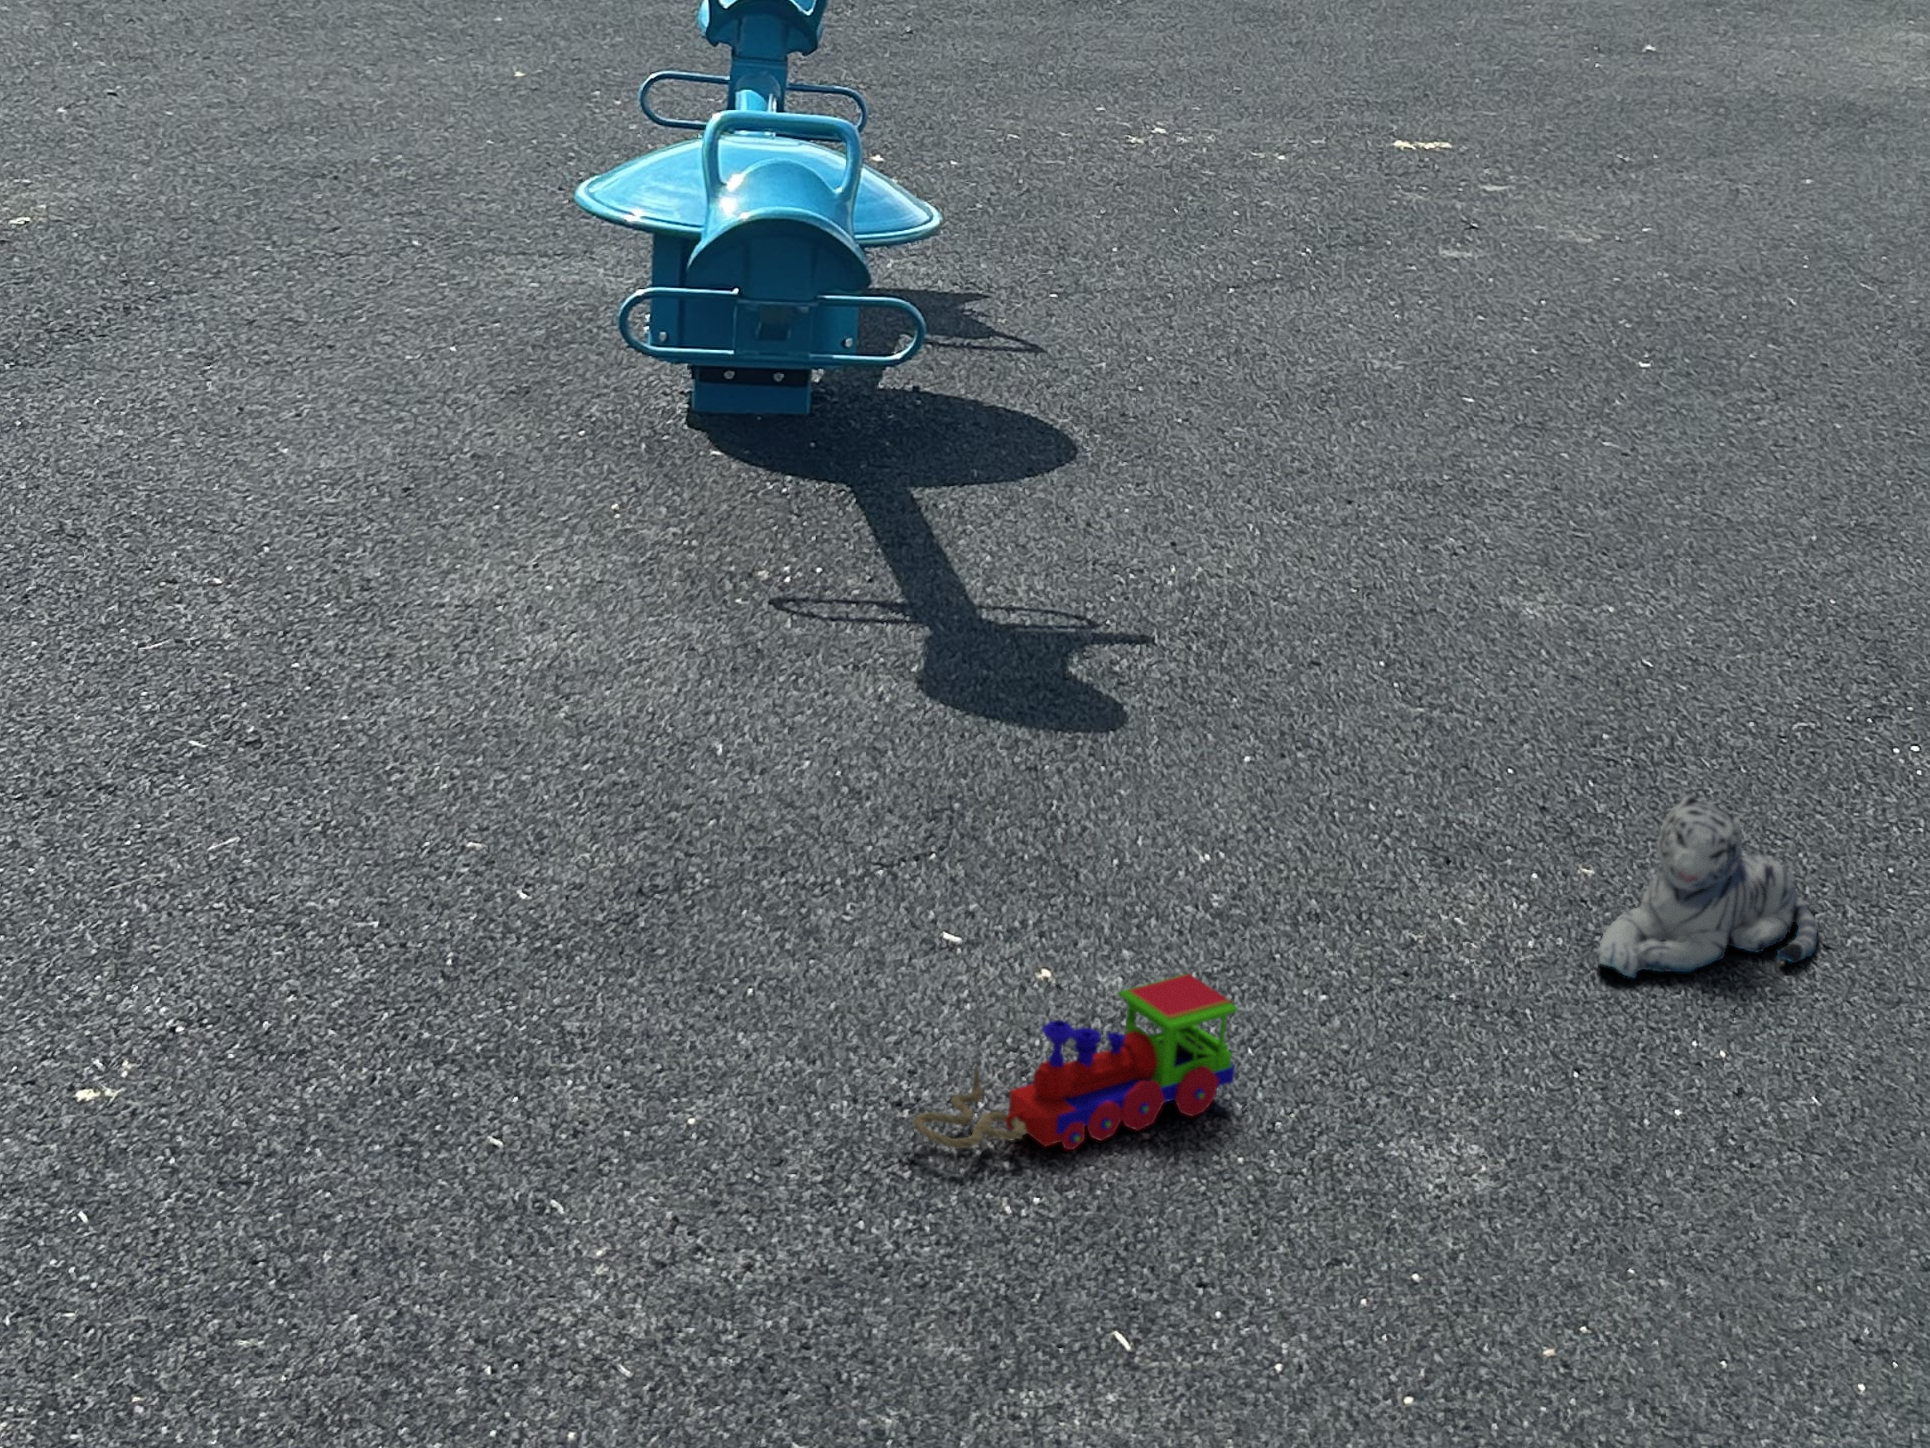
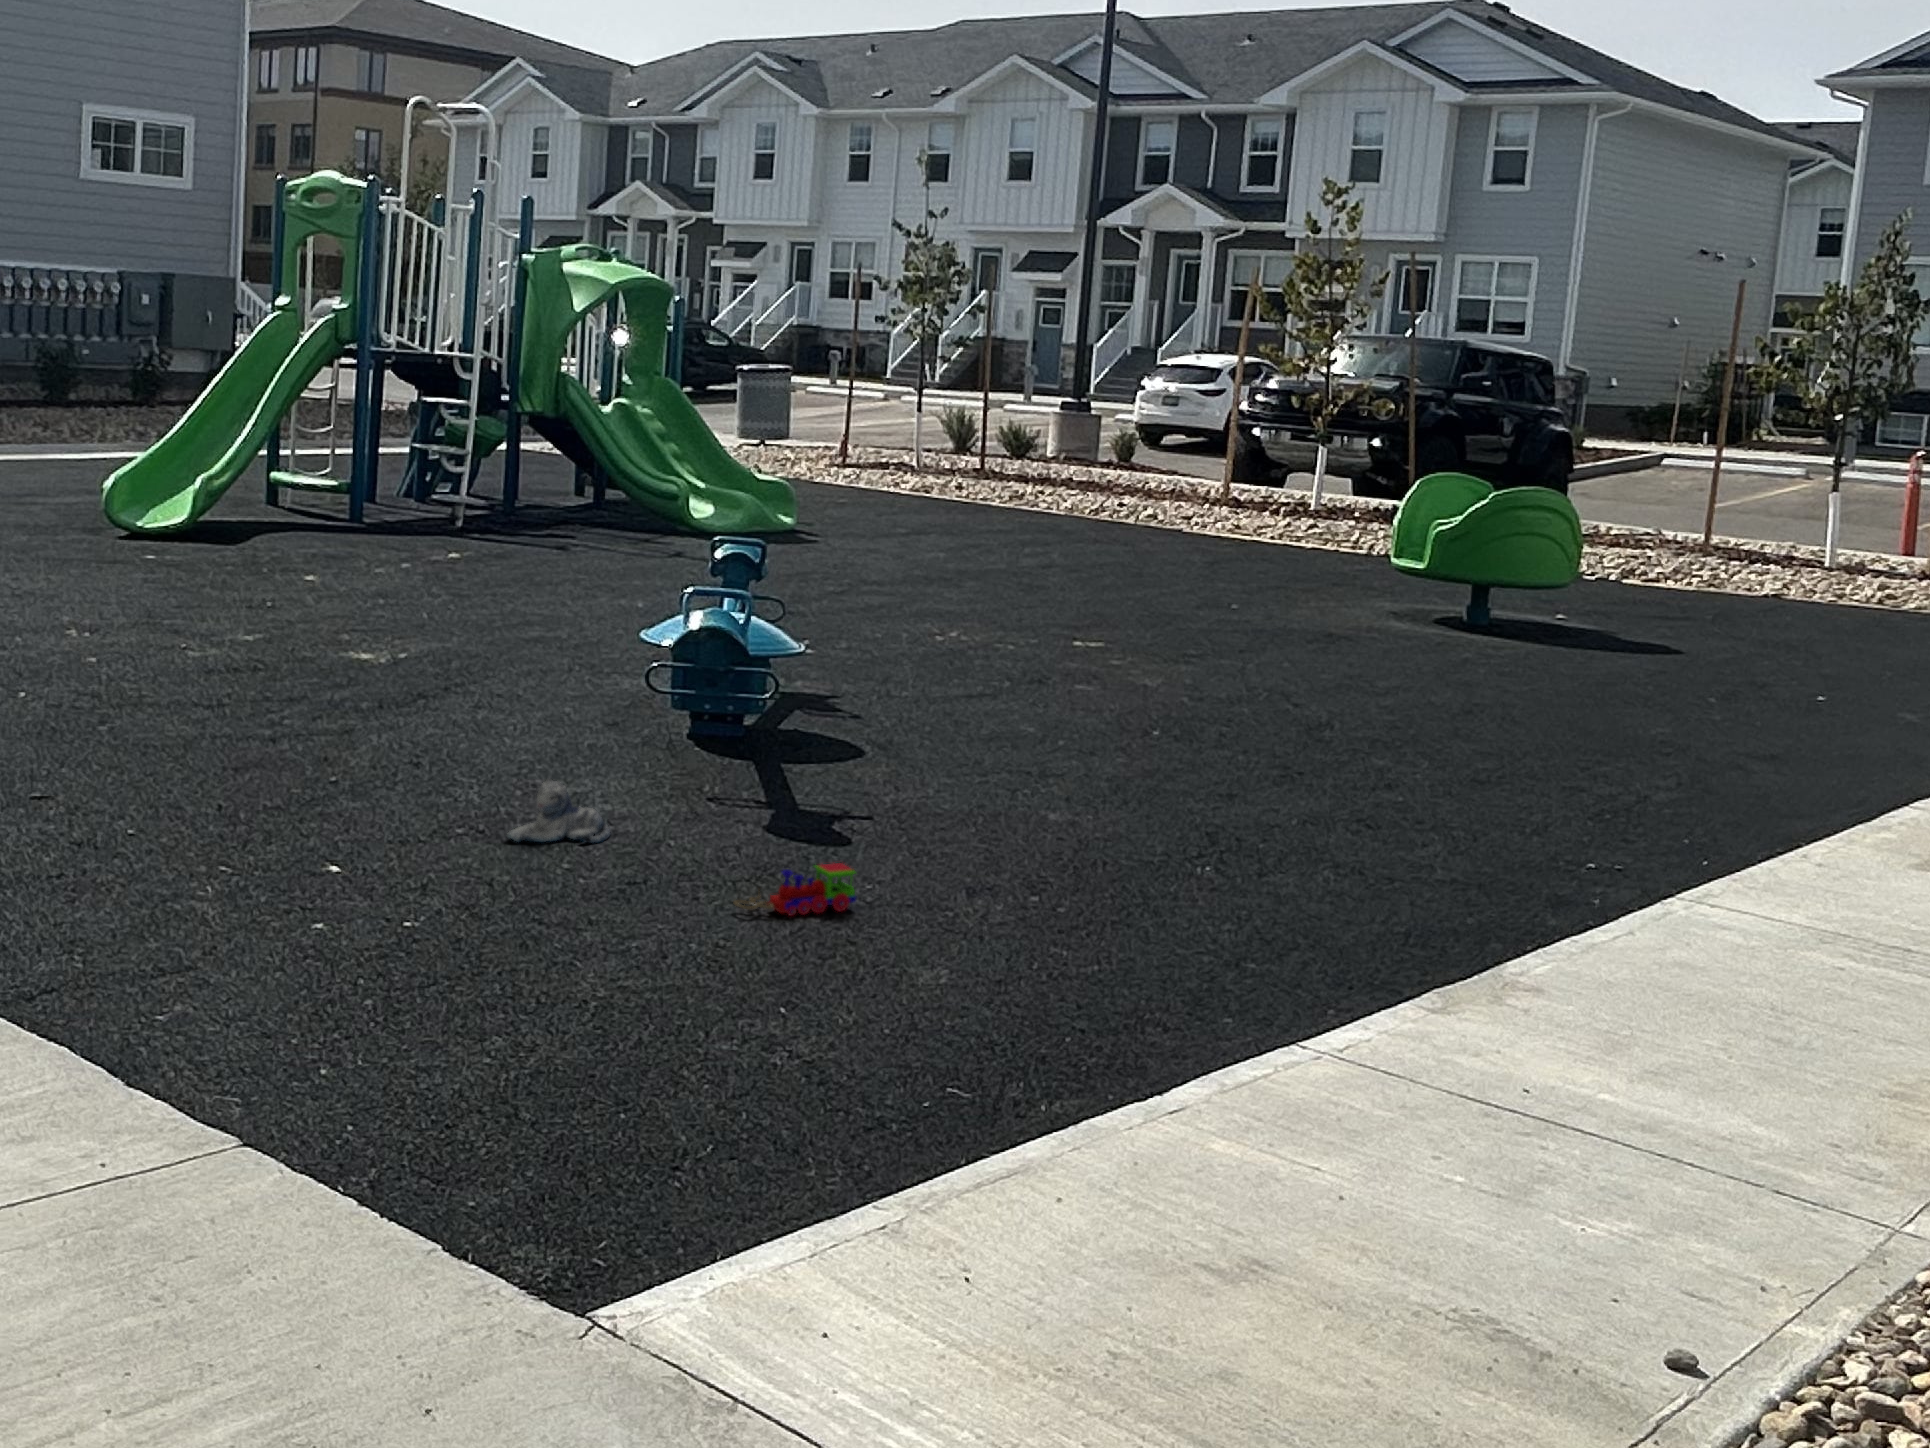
plush toy: present [1596,796,1817,978] -> present [507,779,611,843]

